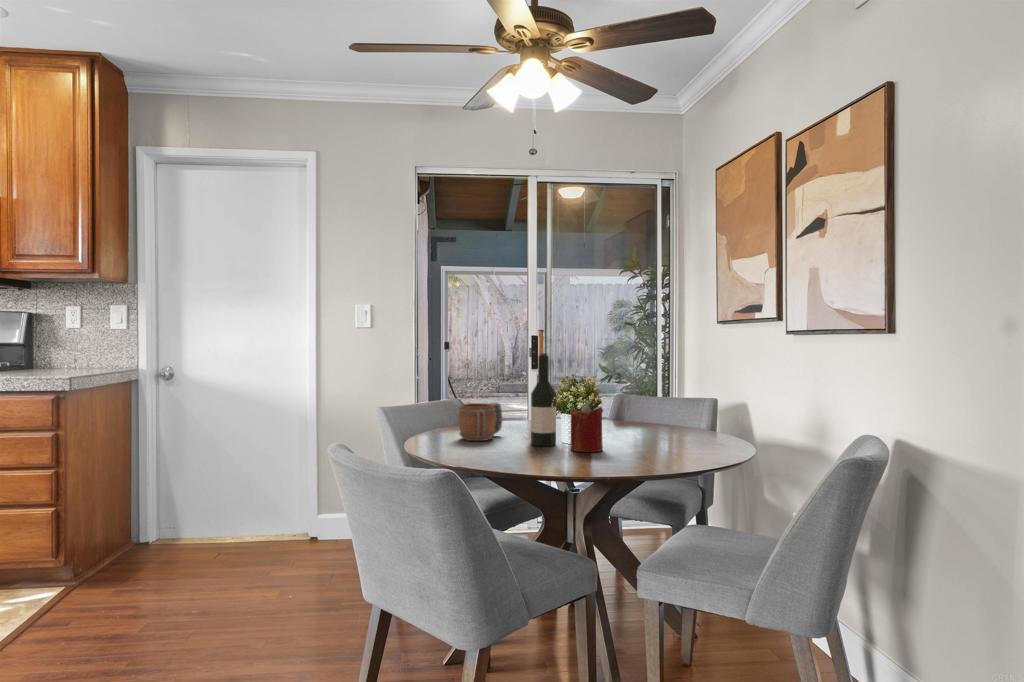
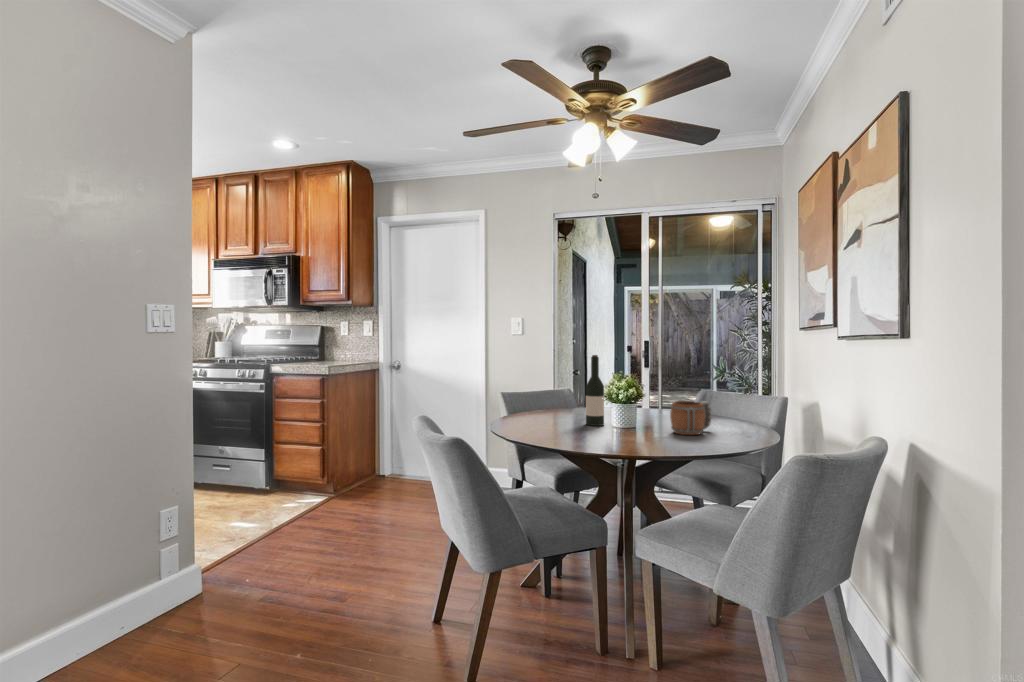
mug: present [458,402,503,441] -> present [670,401,712,435]
candle: present [571,402,603,452] -> none [607,394,634,433]

